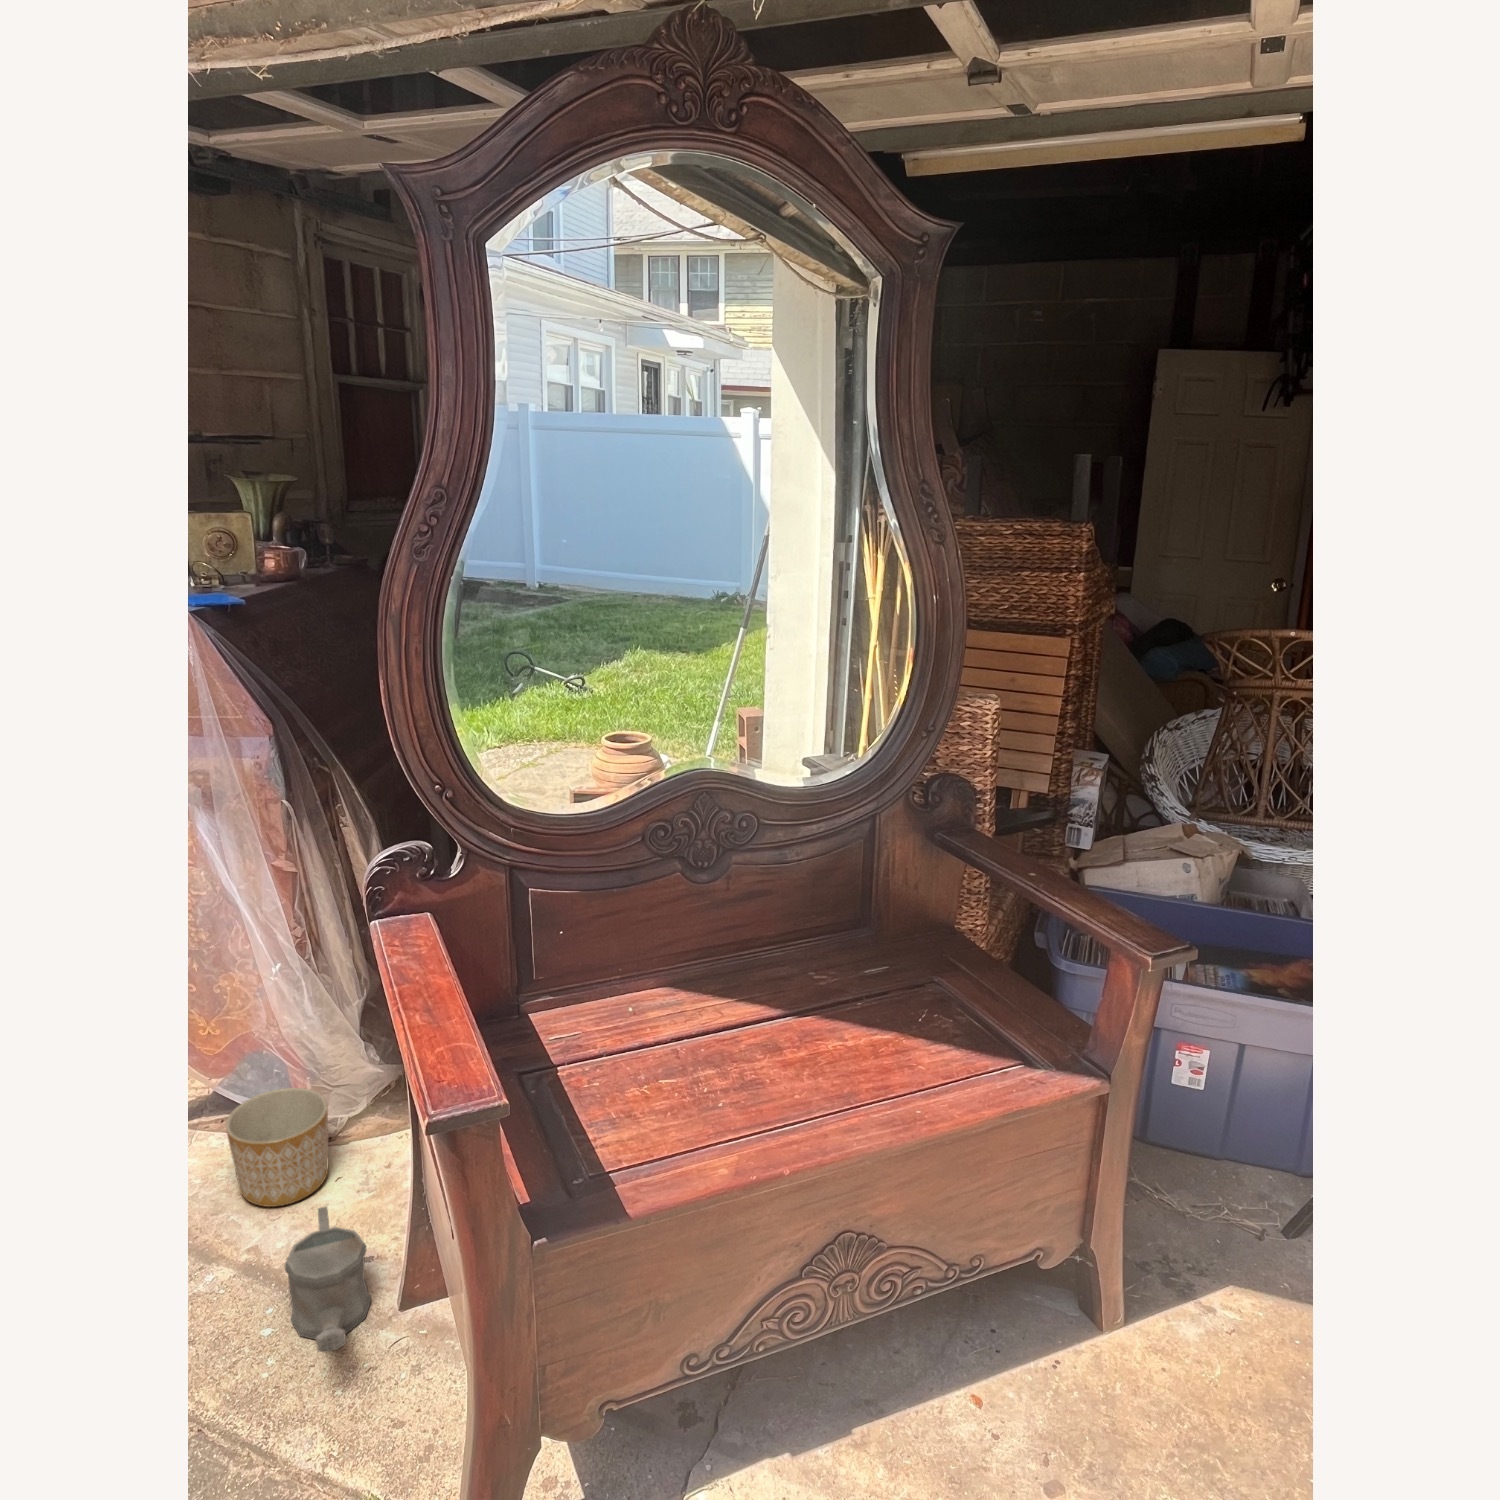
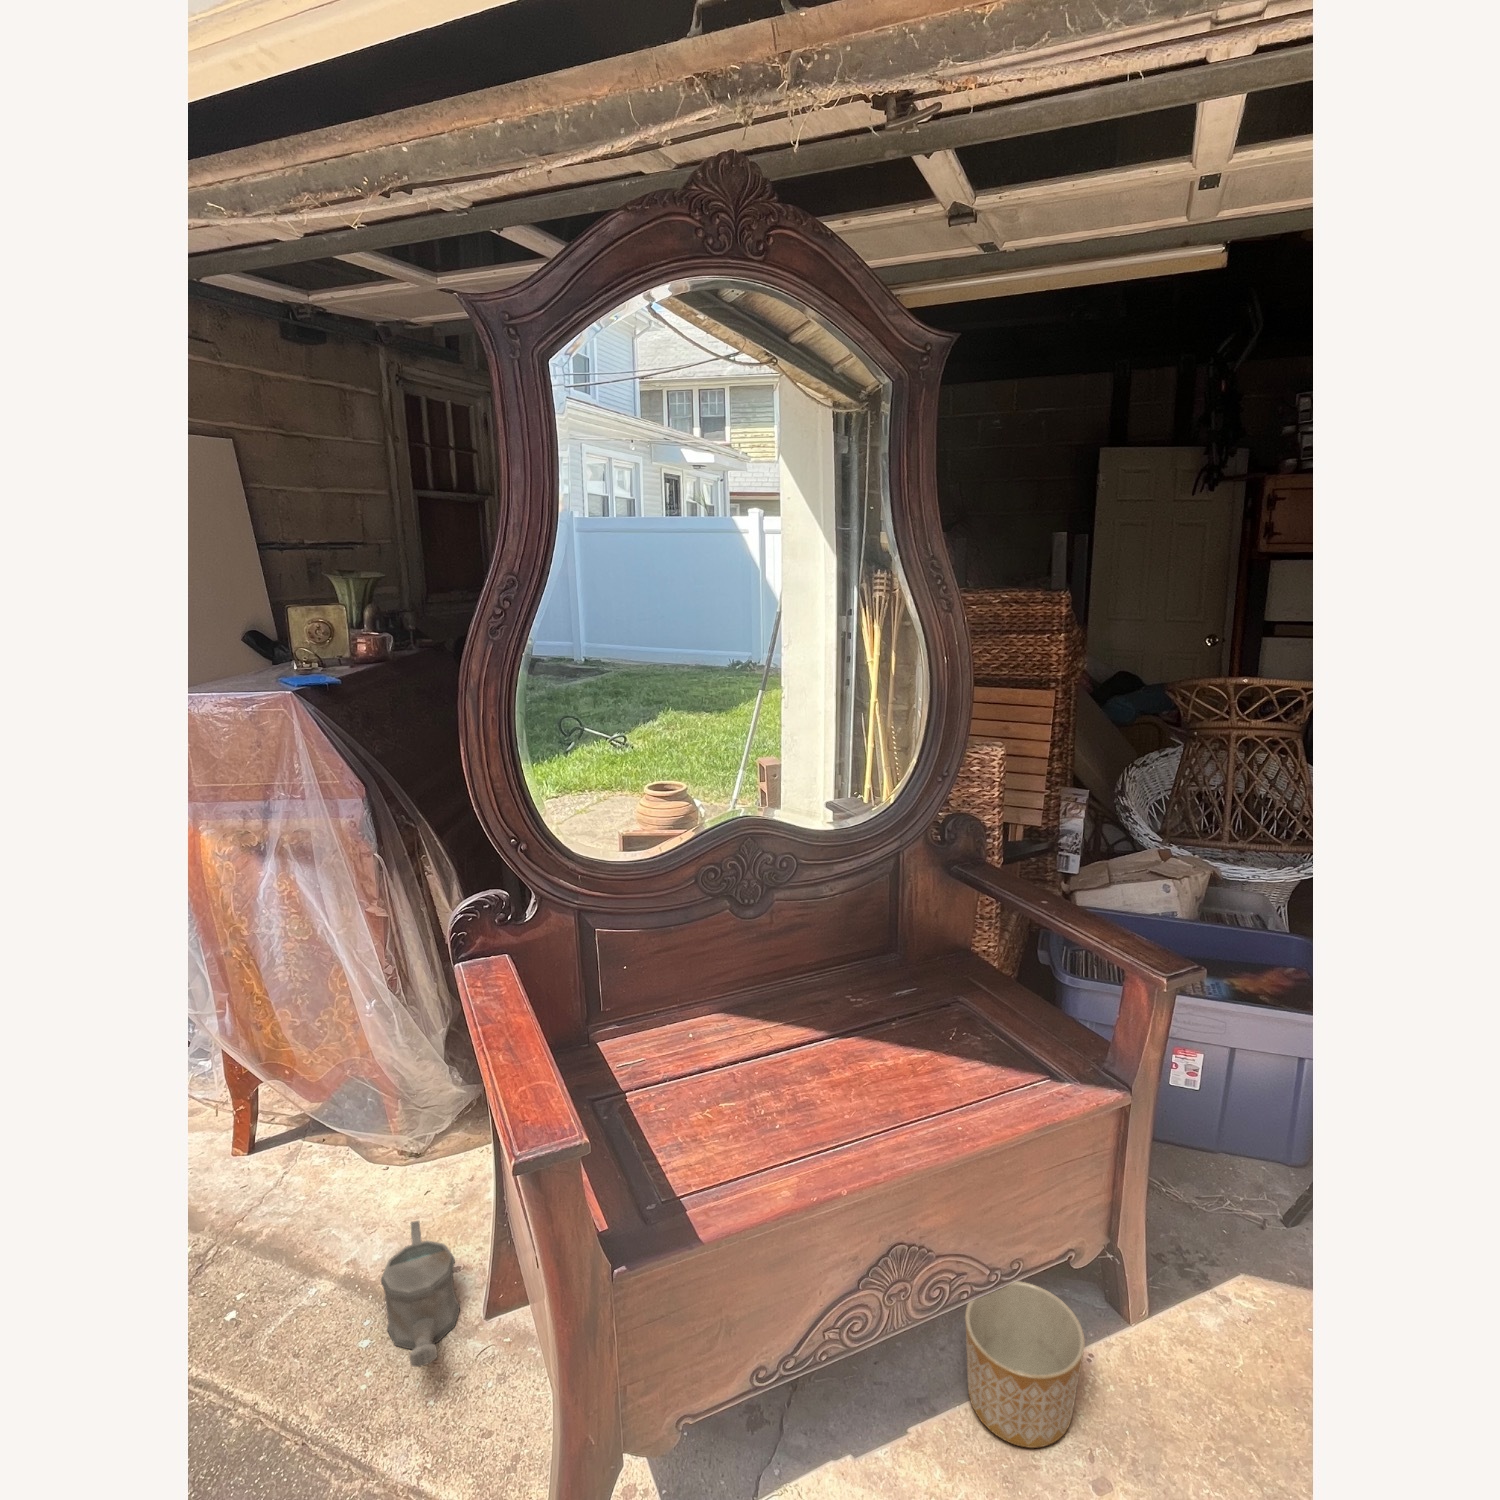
planter: present [226,1088,329,1207] -> present [965,1281,1085,1448]

